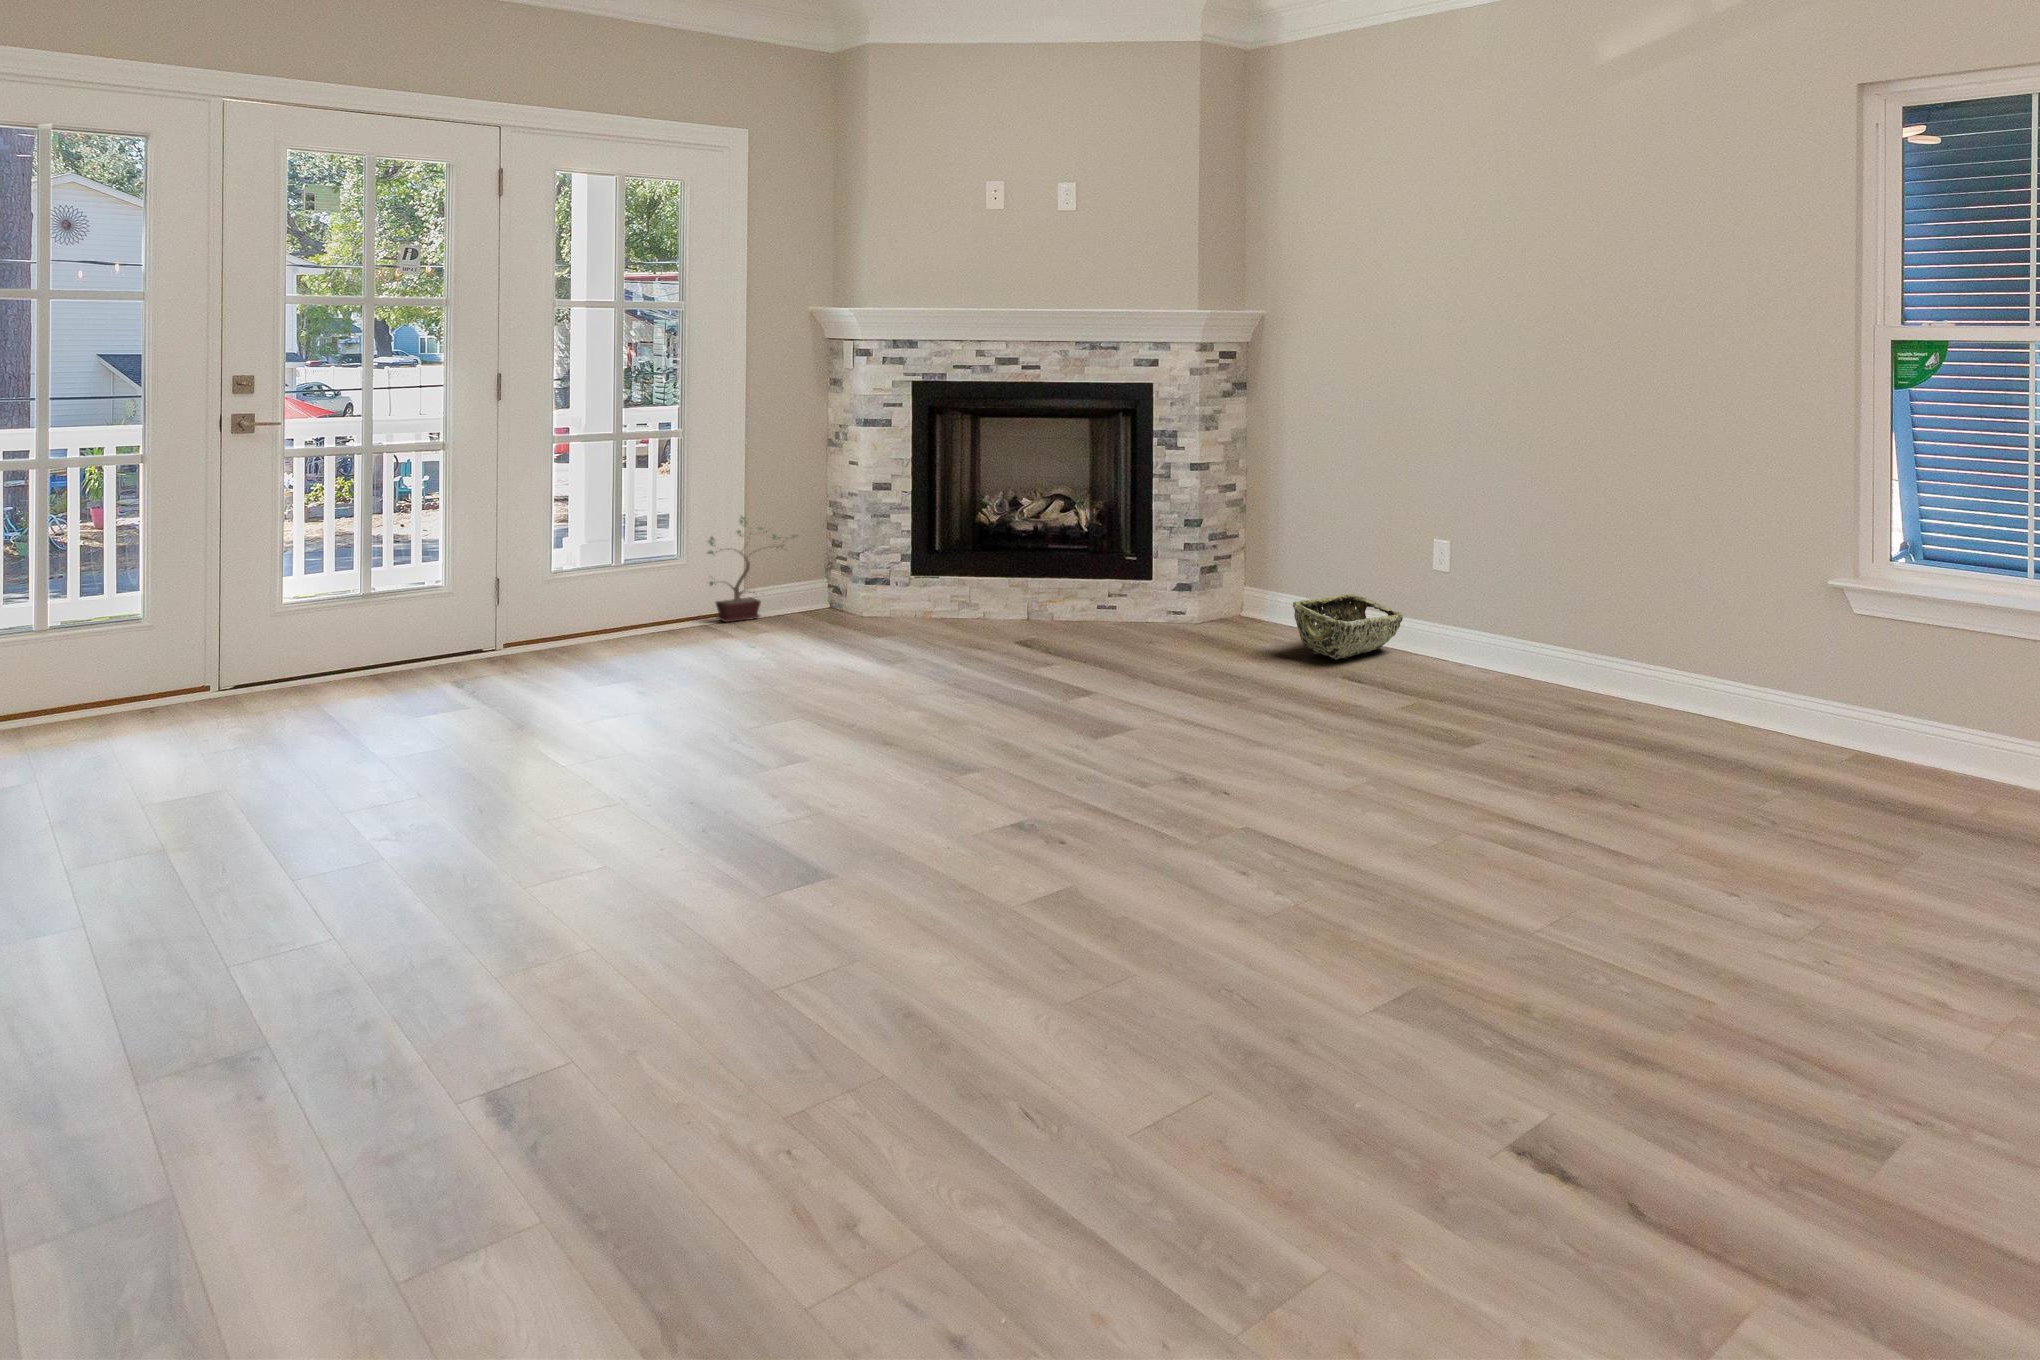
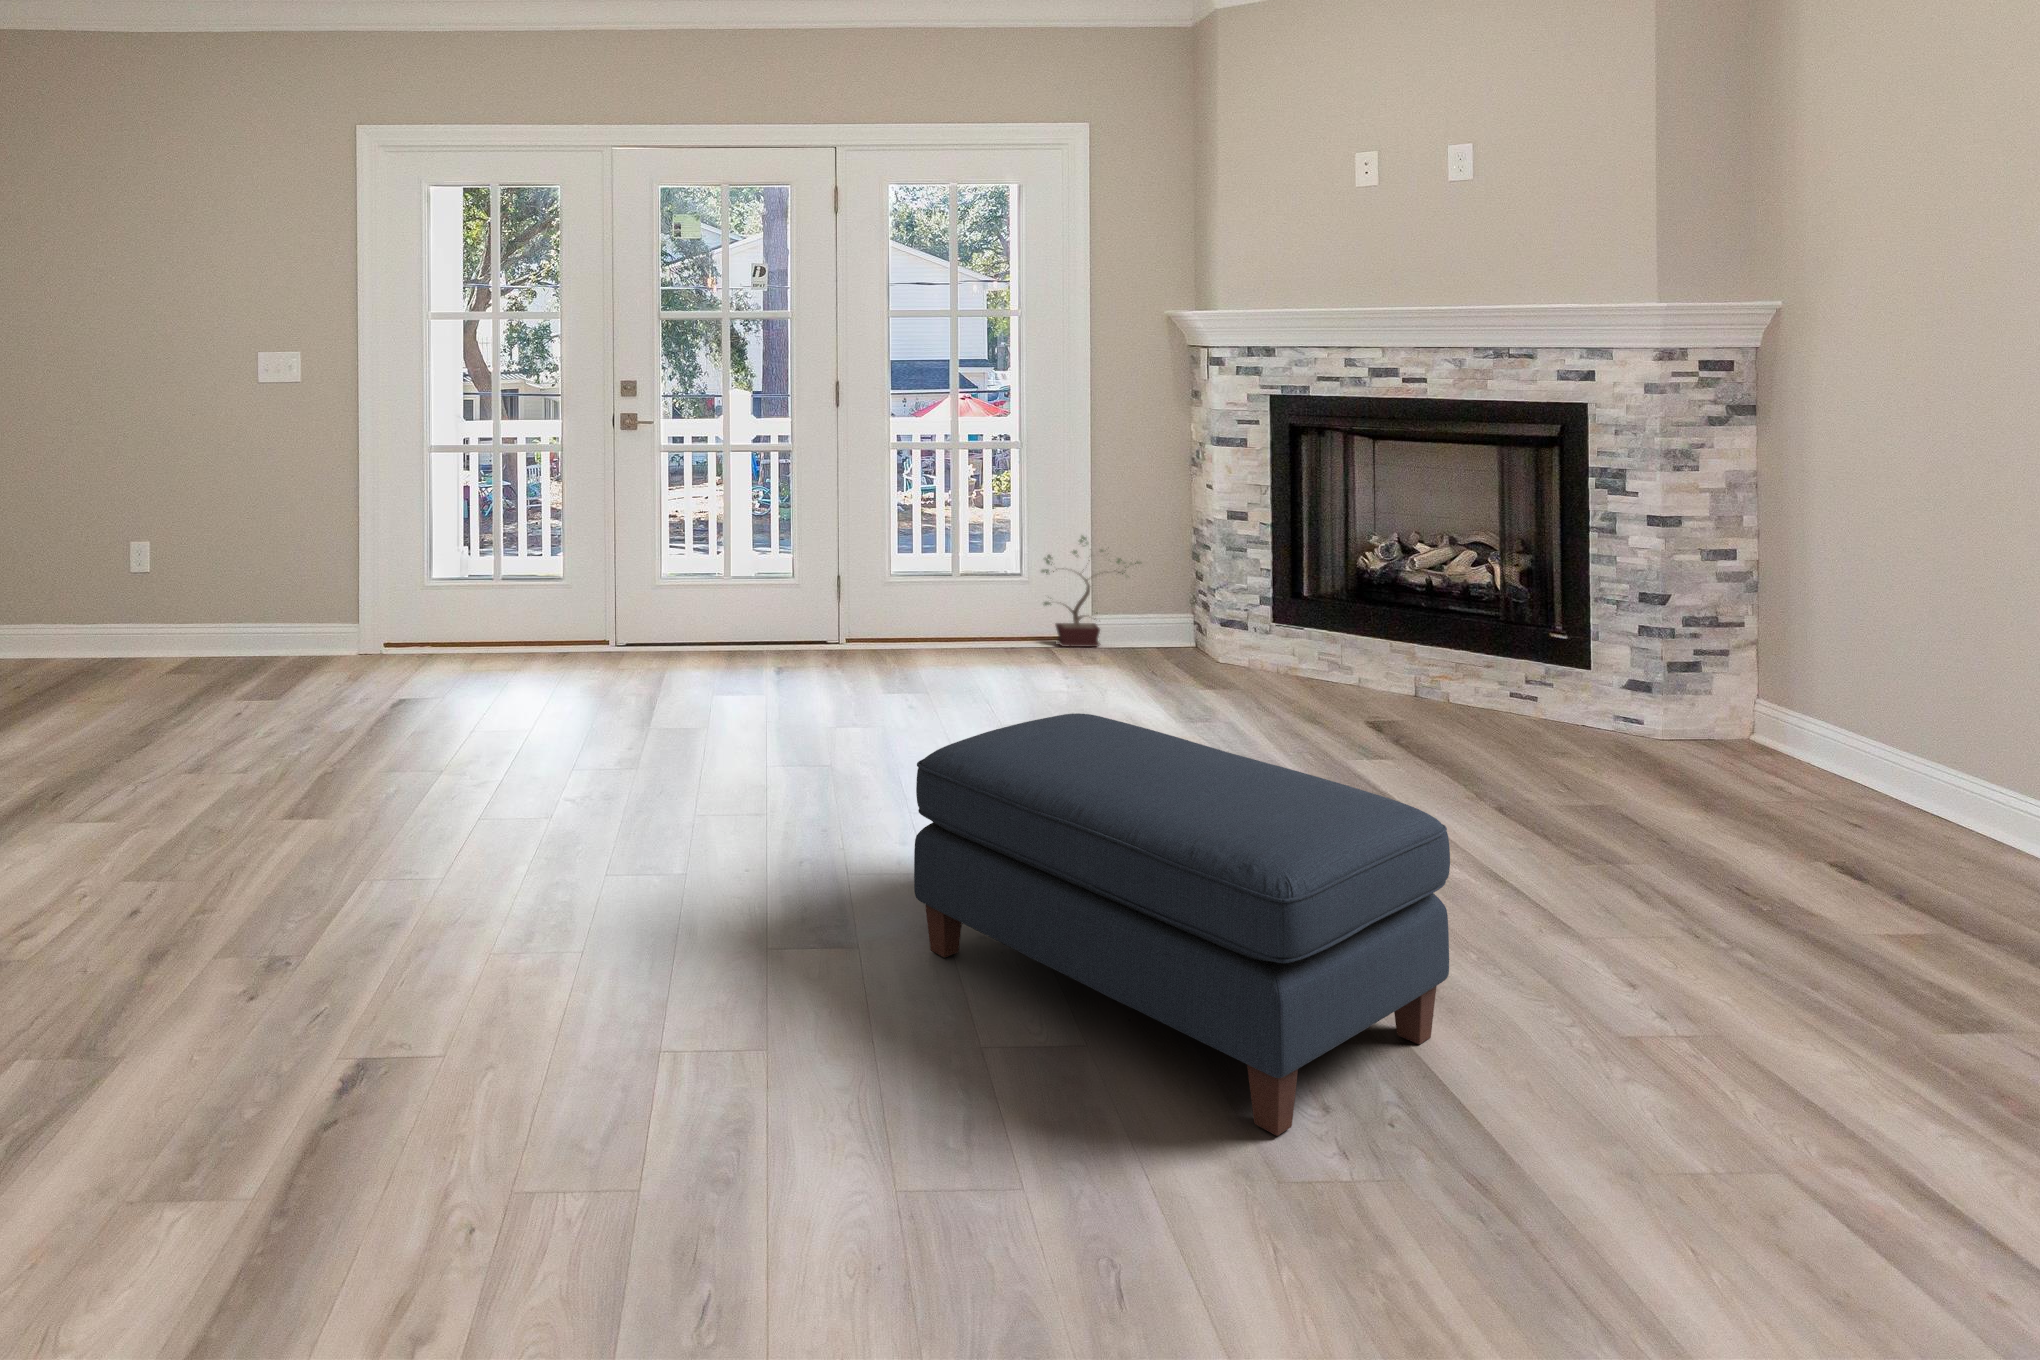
woven basket: present [1293,594,1403,660] -> none [1781,736,2018,840]
ottoman: none [872,642,1244,881] -> present [914,713,1450,1136]

